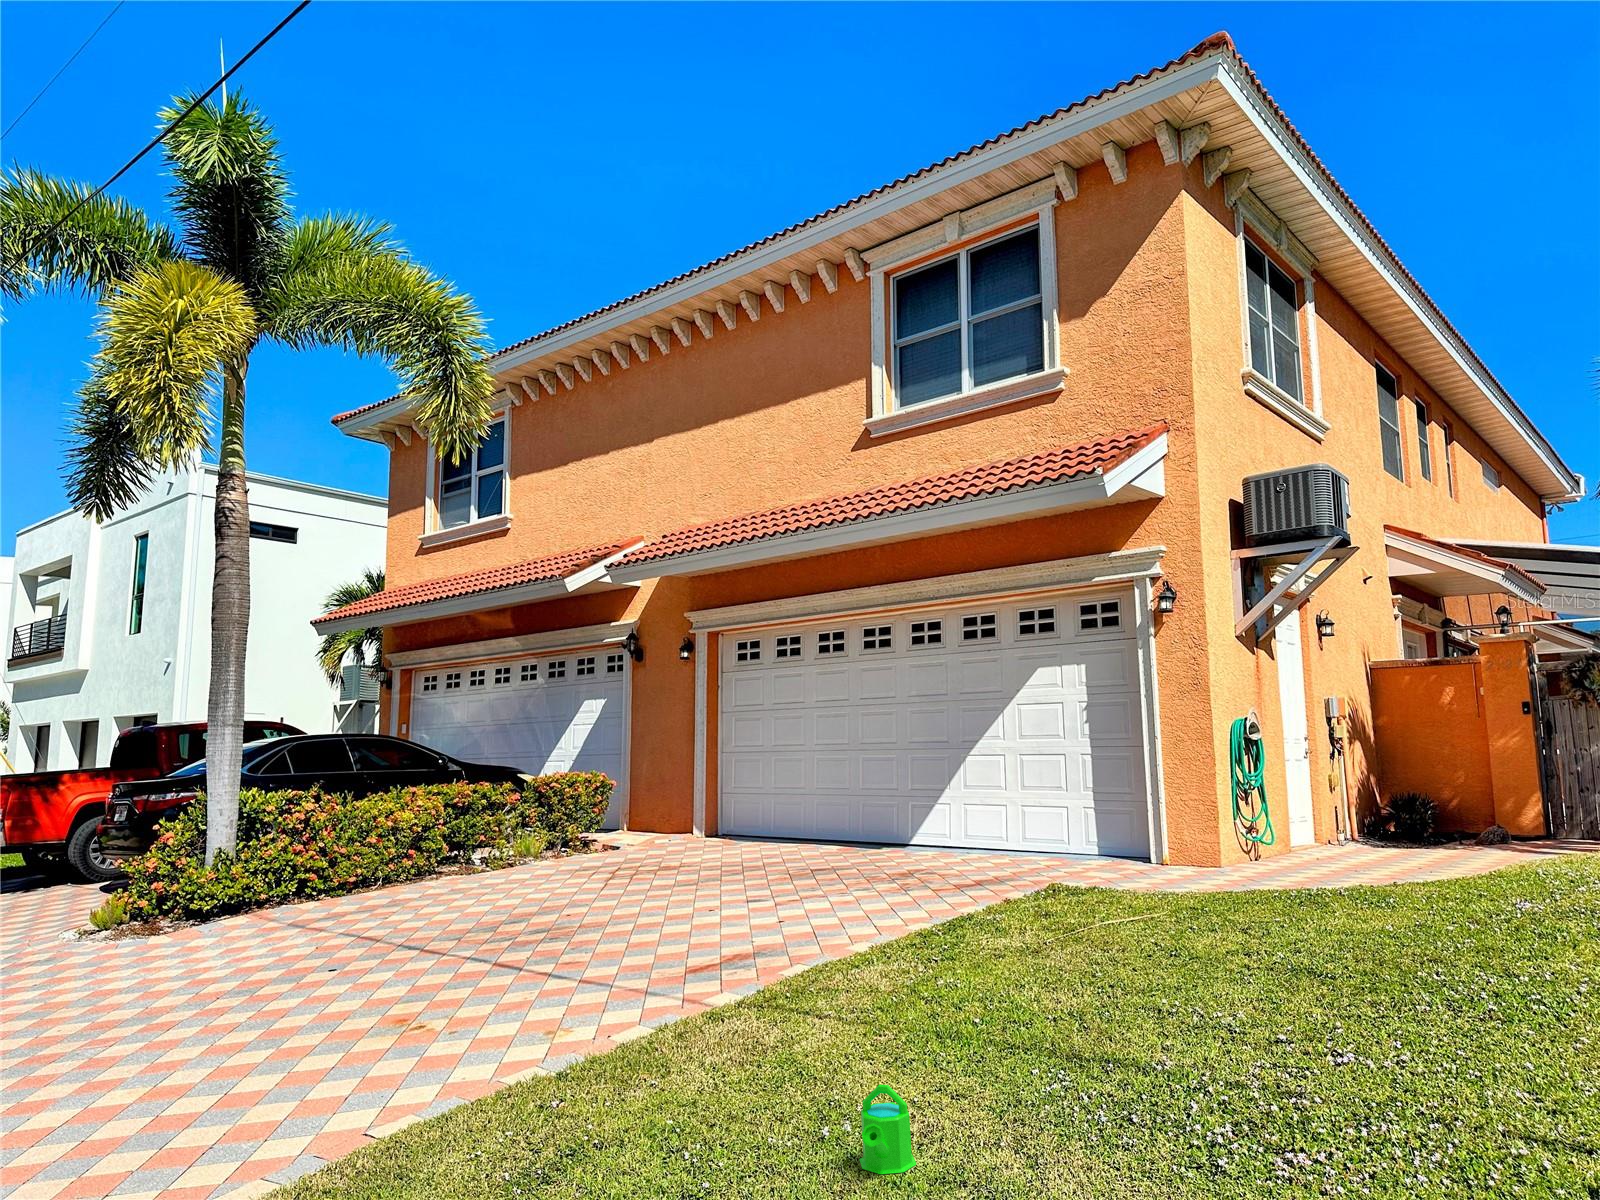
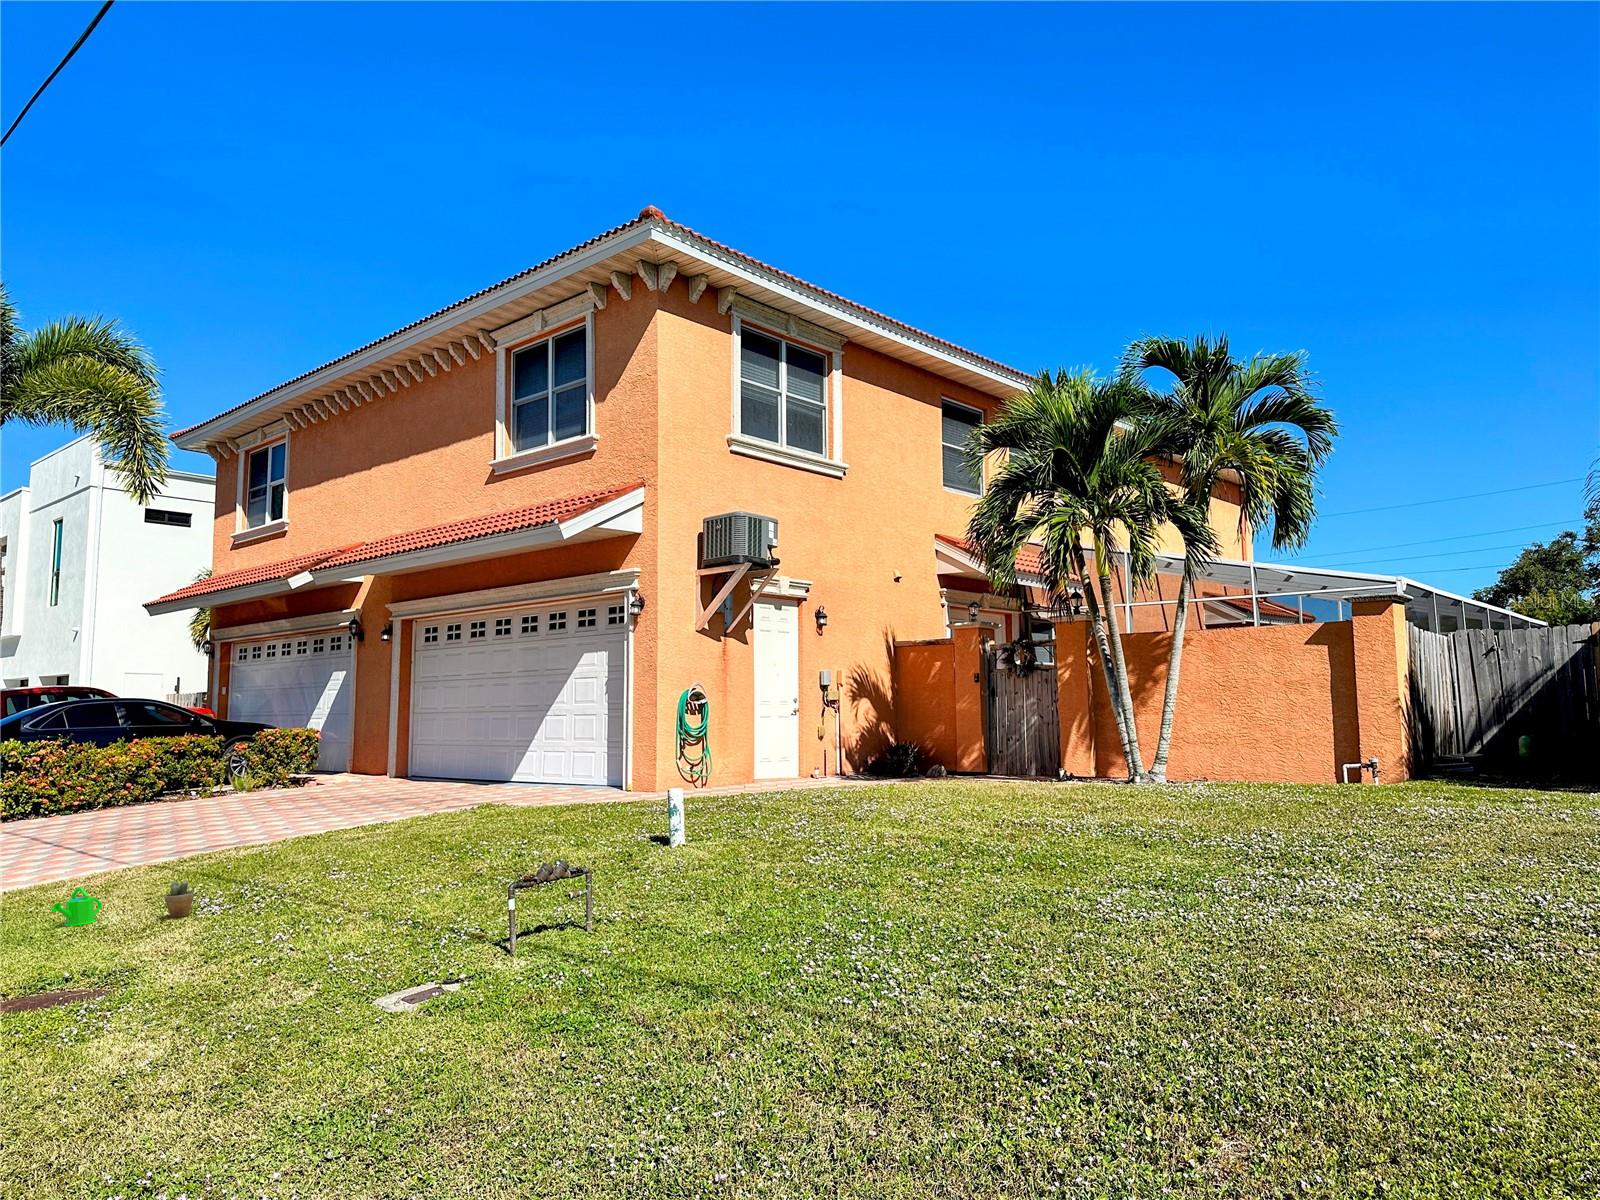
potted plant: none [1056,1070,1111,1151] -> present [164,881,194,918]

